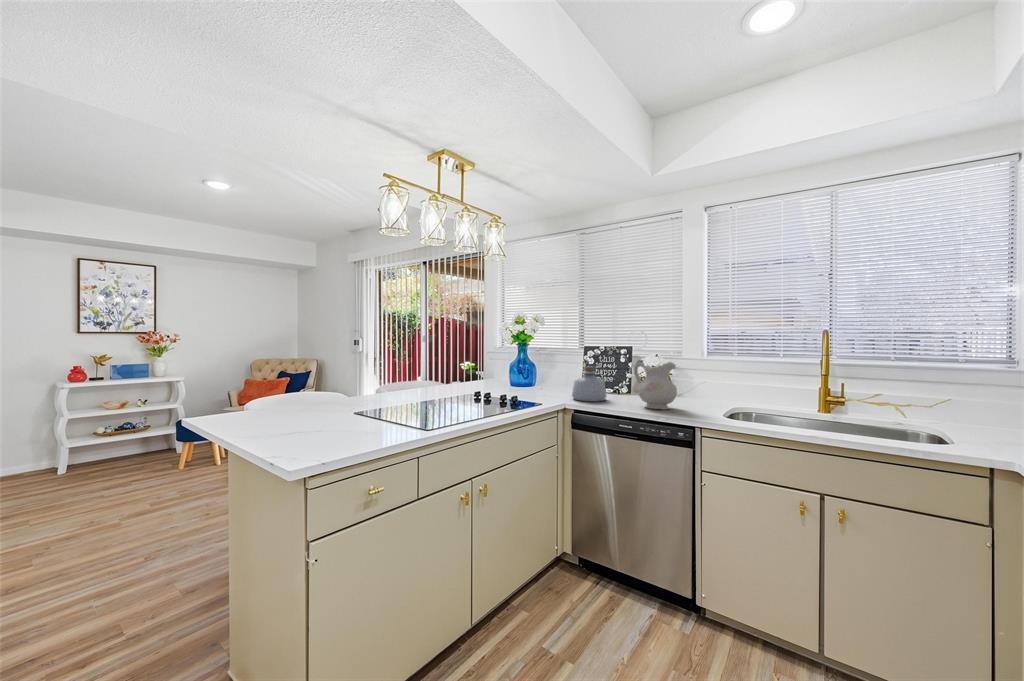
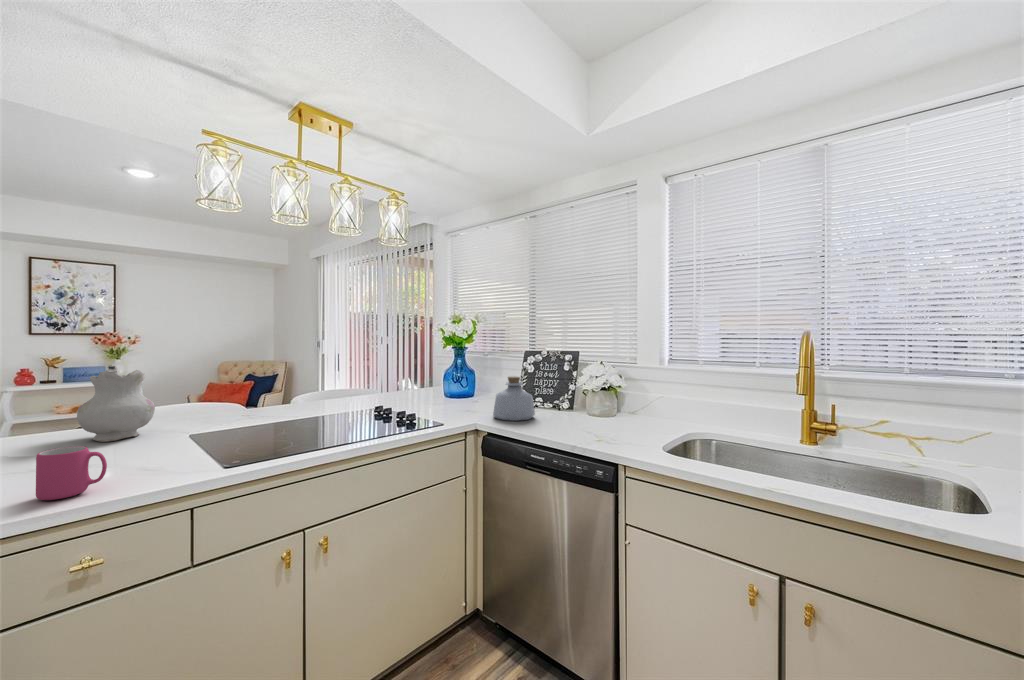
ceramic pitcher: present [634,360,677,410] -> present [77,365,155,442]
mug: none [347,411,379,445] -> present [36,446,107,500]

